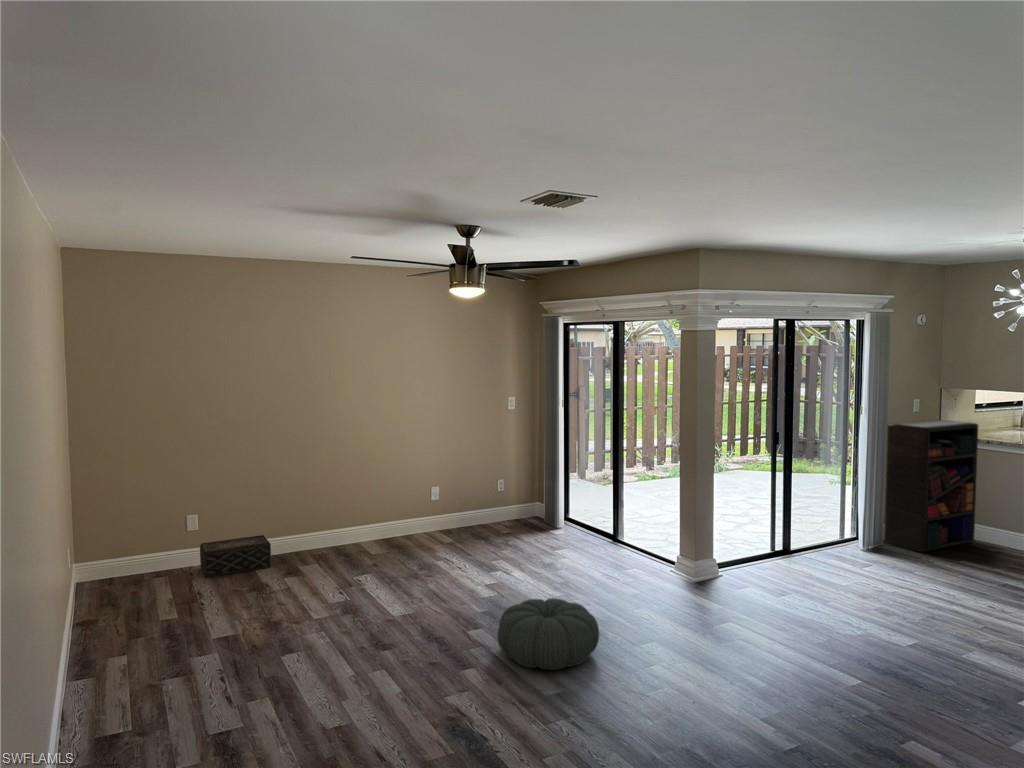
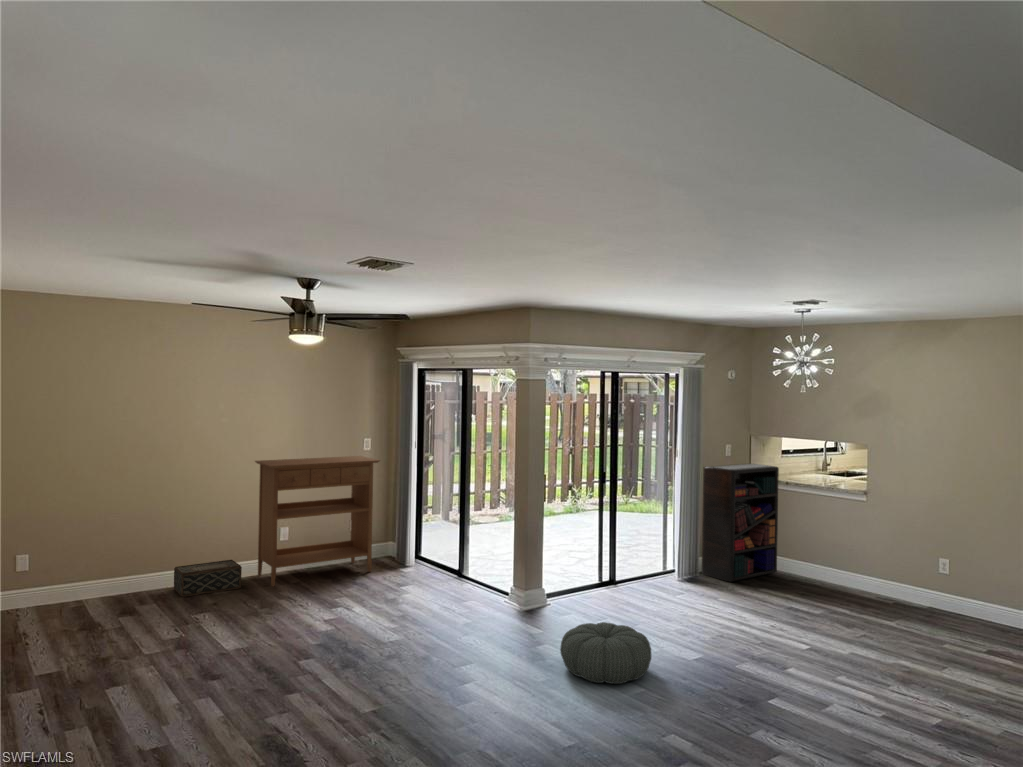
console table: none [404,415,530,547] -> present [255,456,380,586]
woven basket: present [200,535,271,577] -> present [174,560,242,597]
pouf: present [498,598,599,670] -> present [560,622,651,684]

